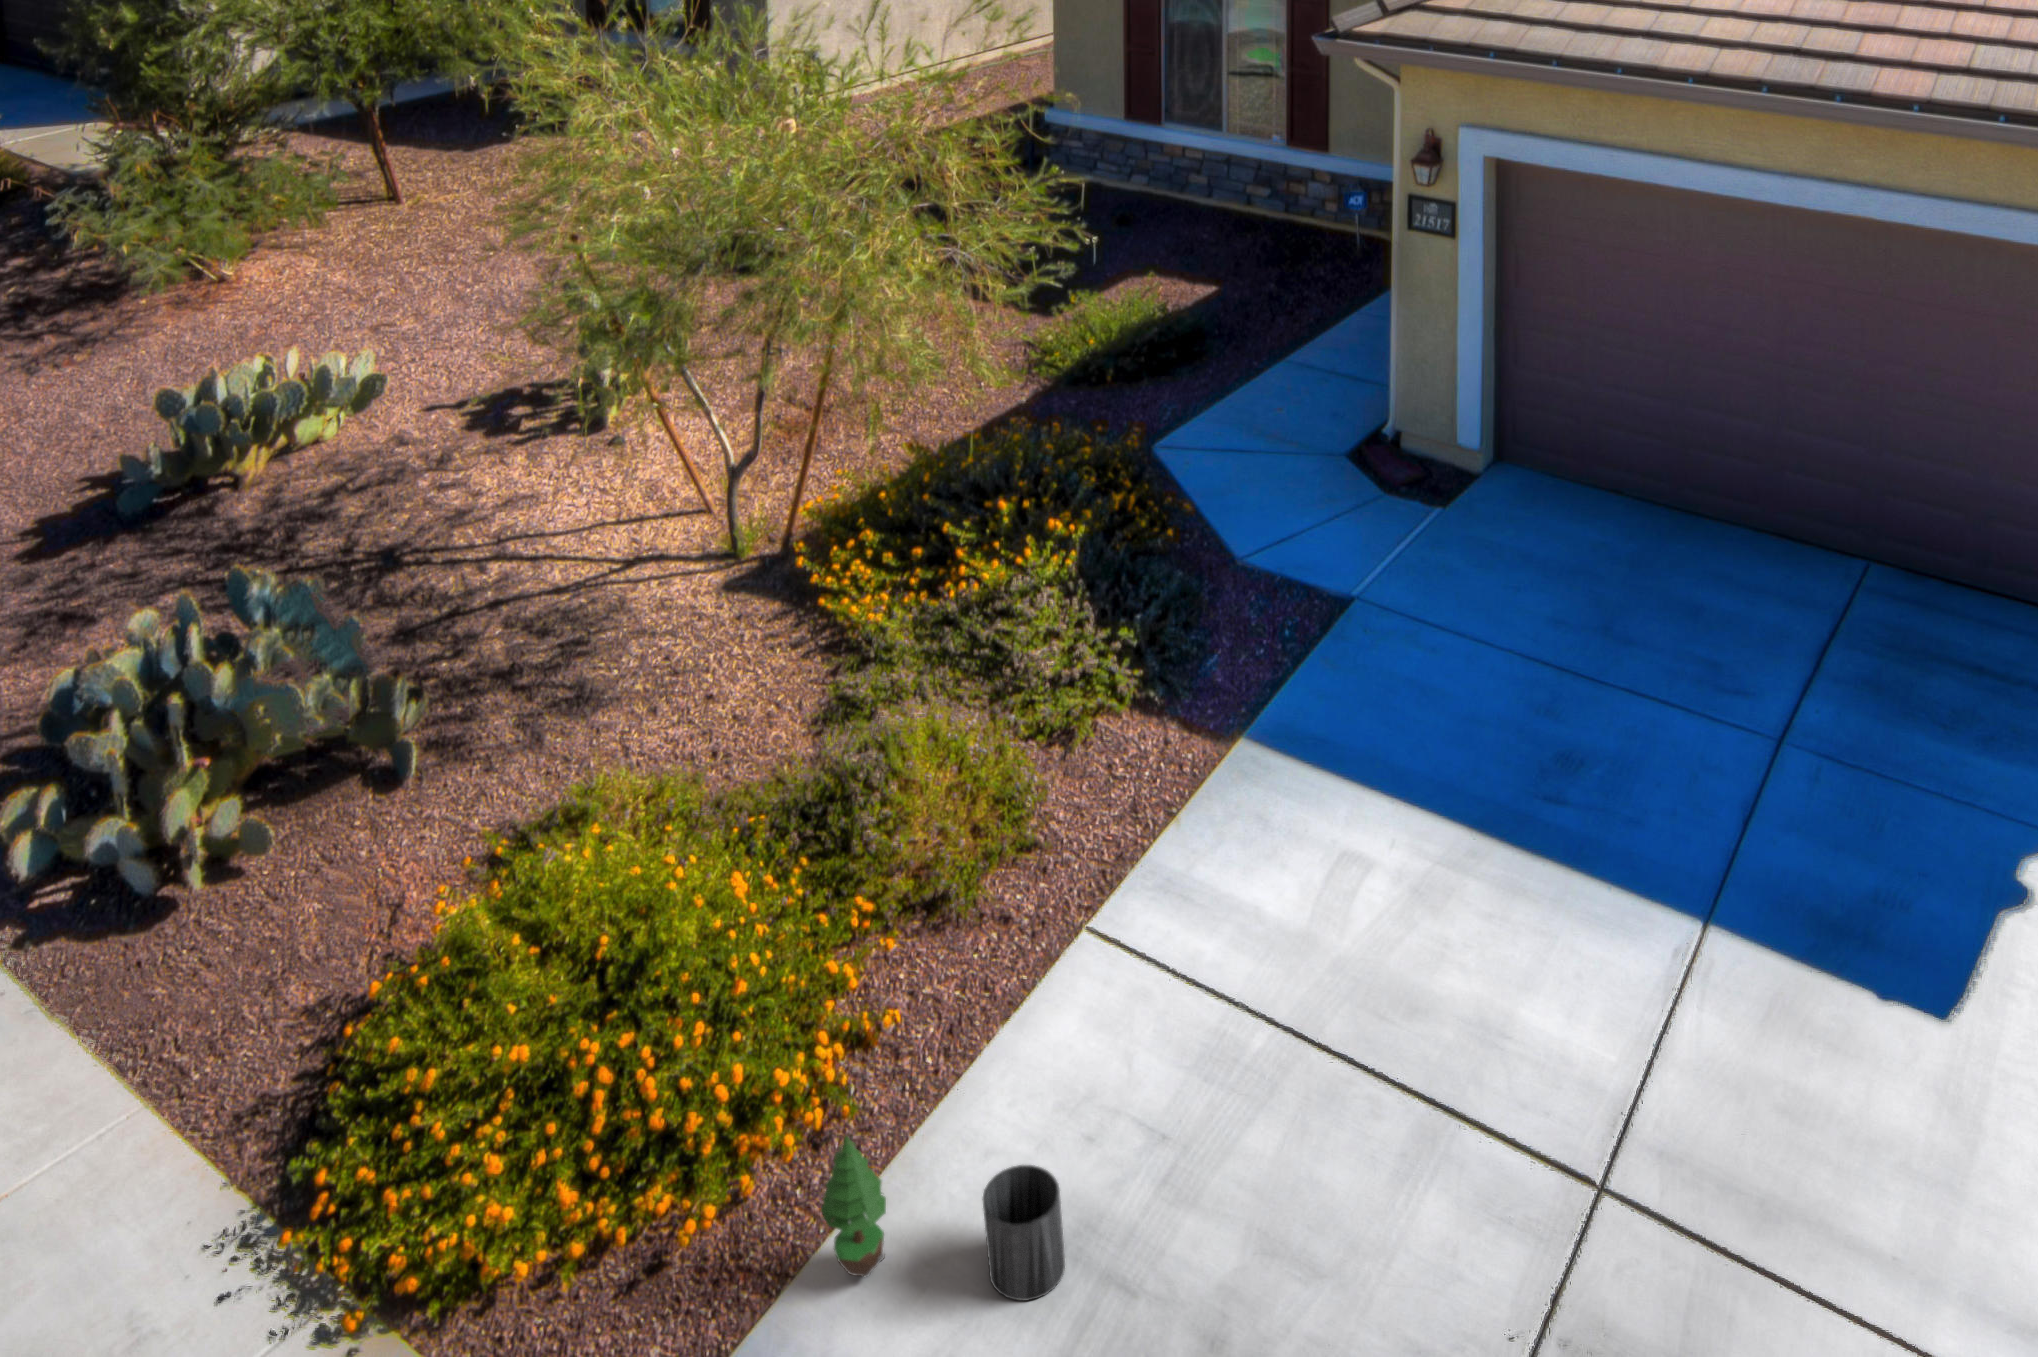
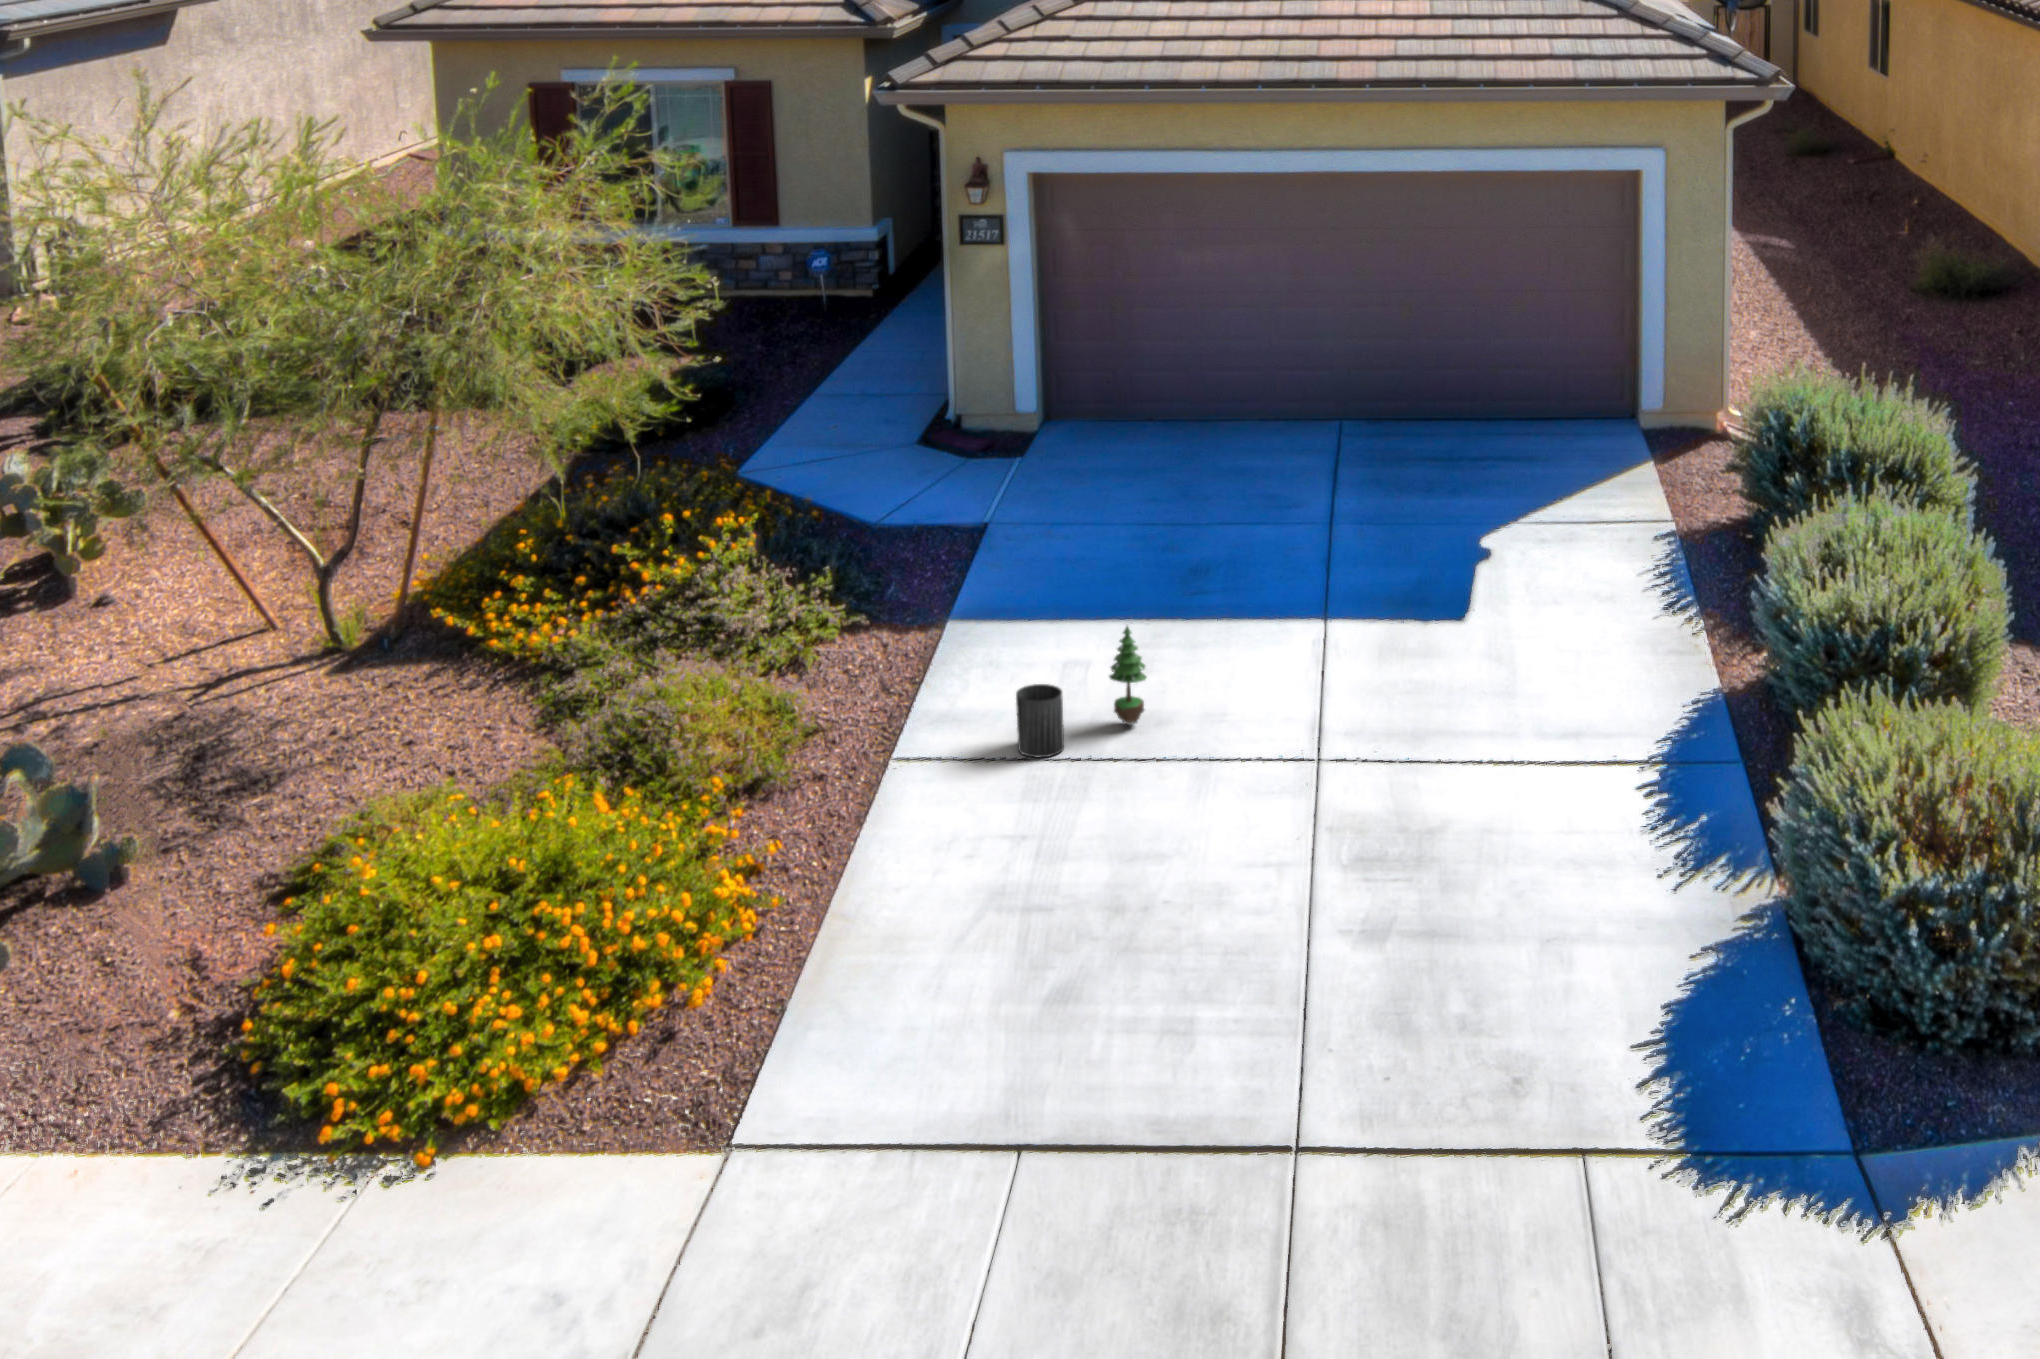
potted tree: present [821,1136,886,1277] -> present [1109,626,1146,725]

